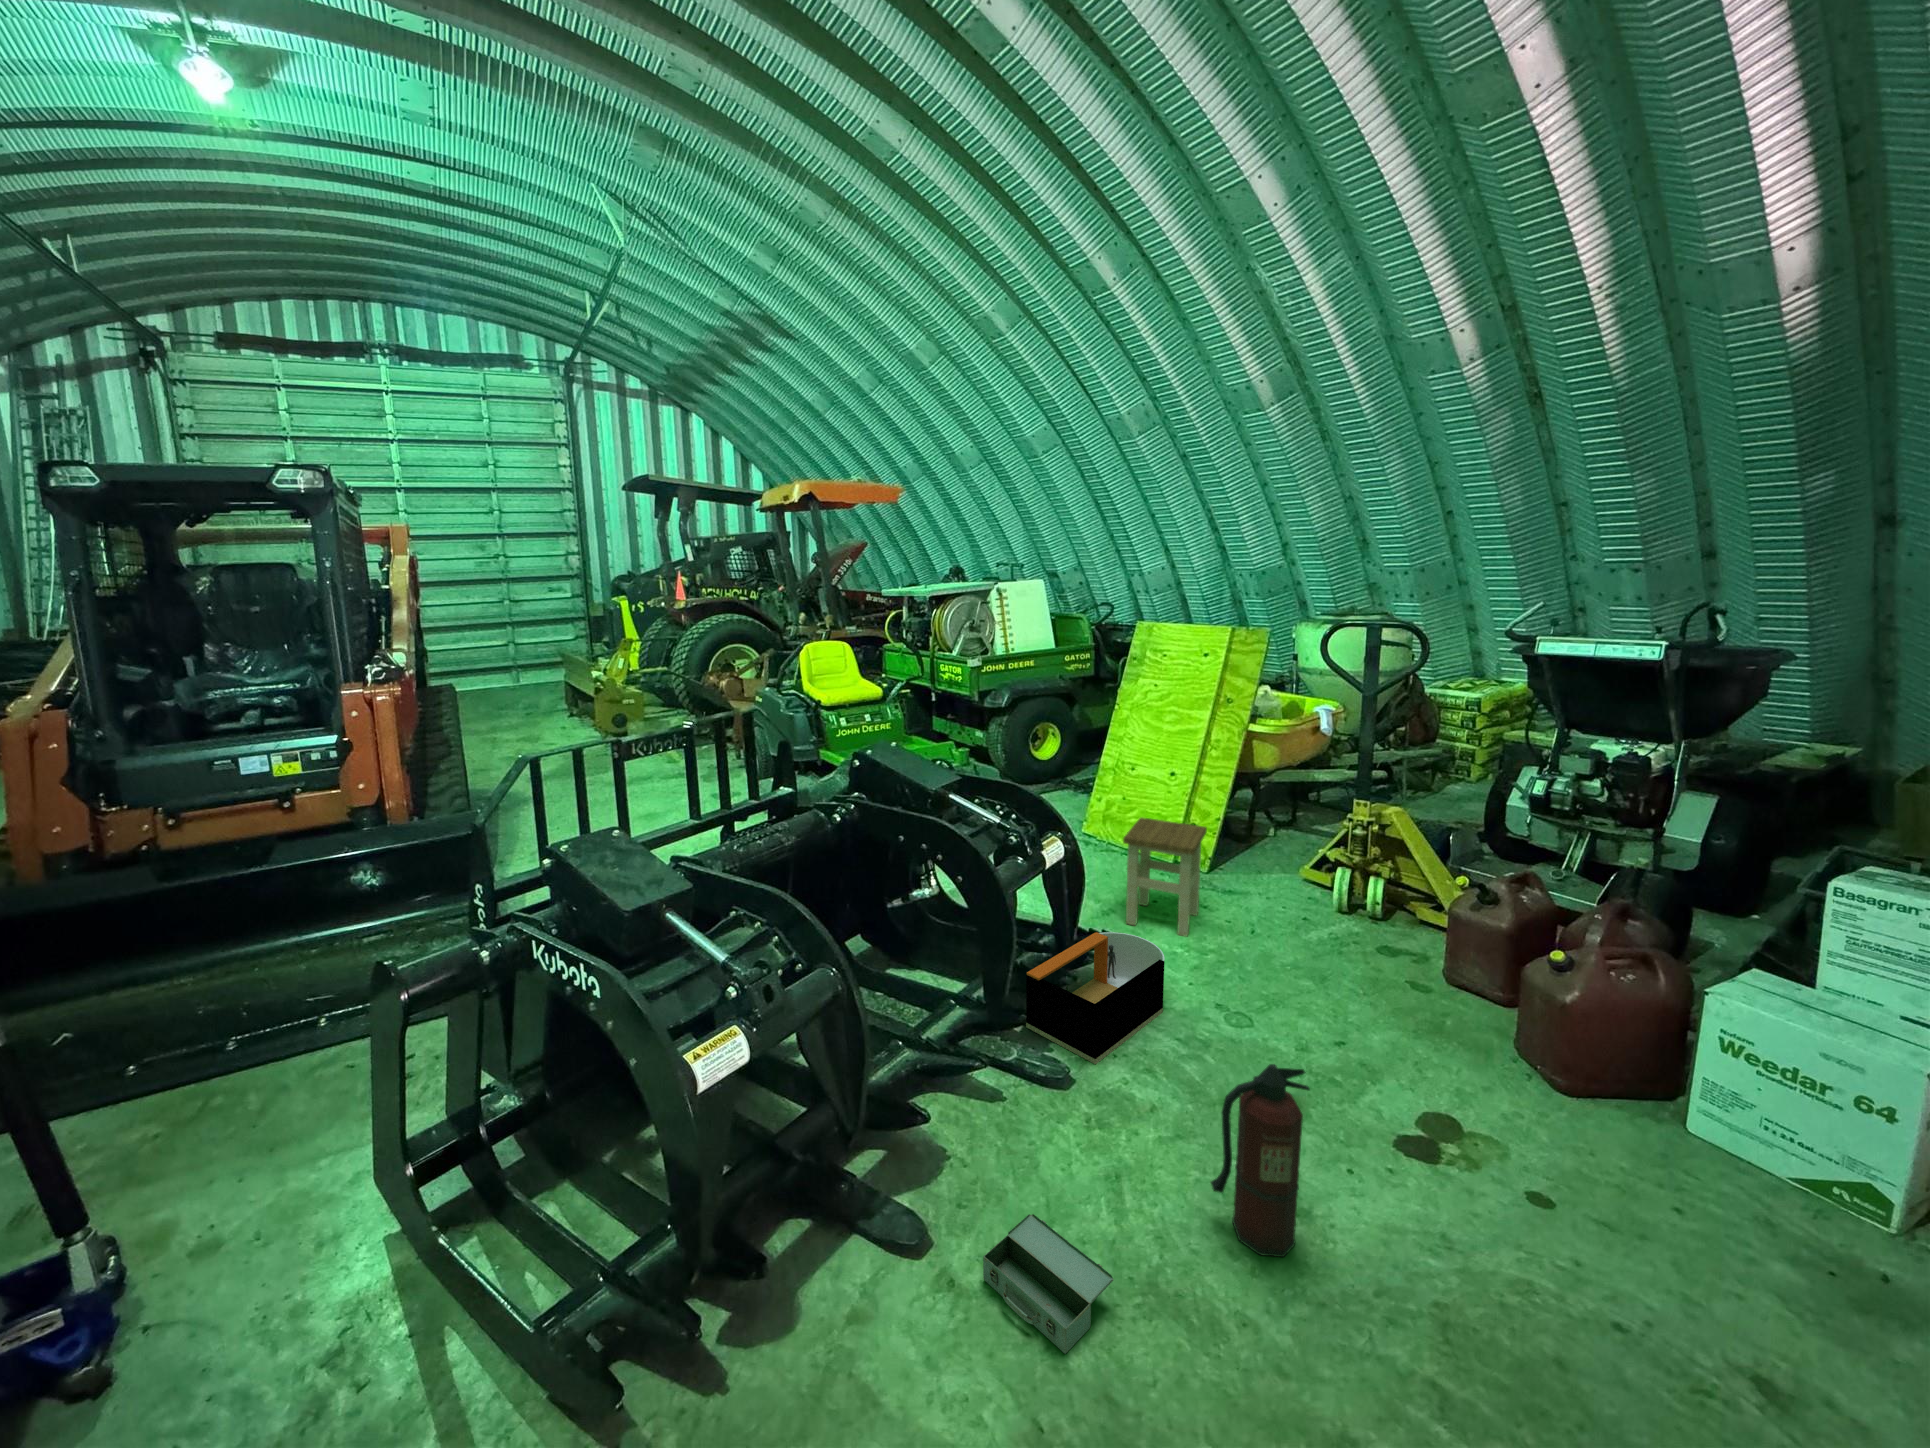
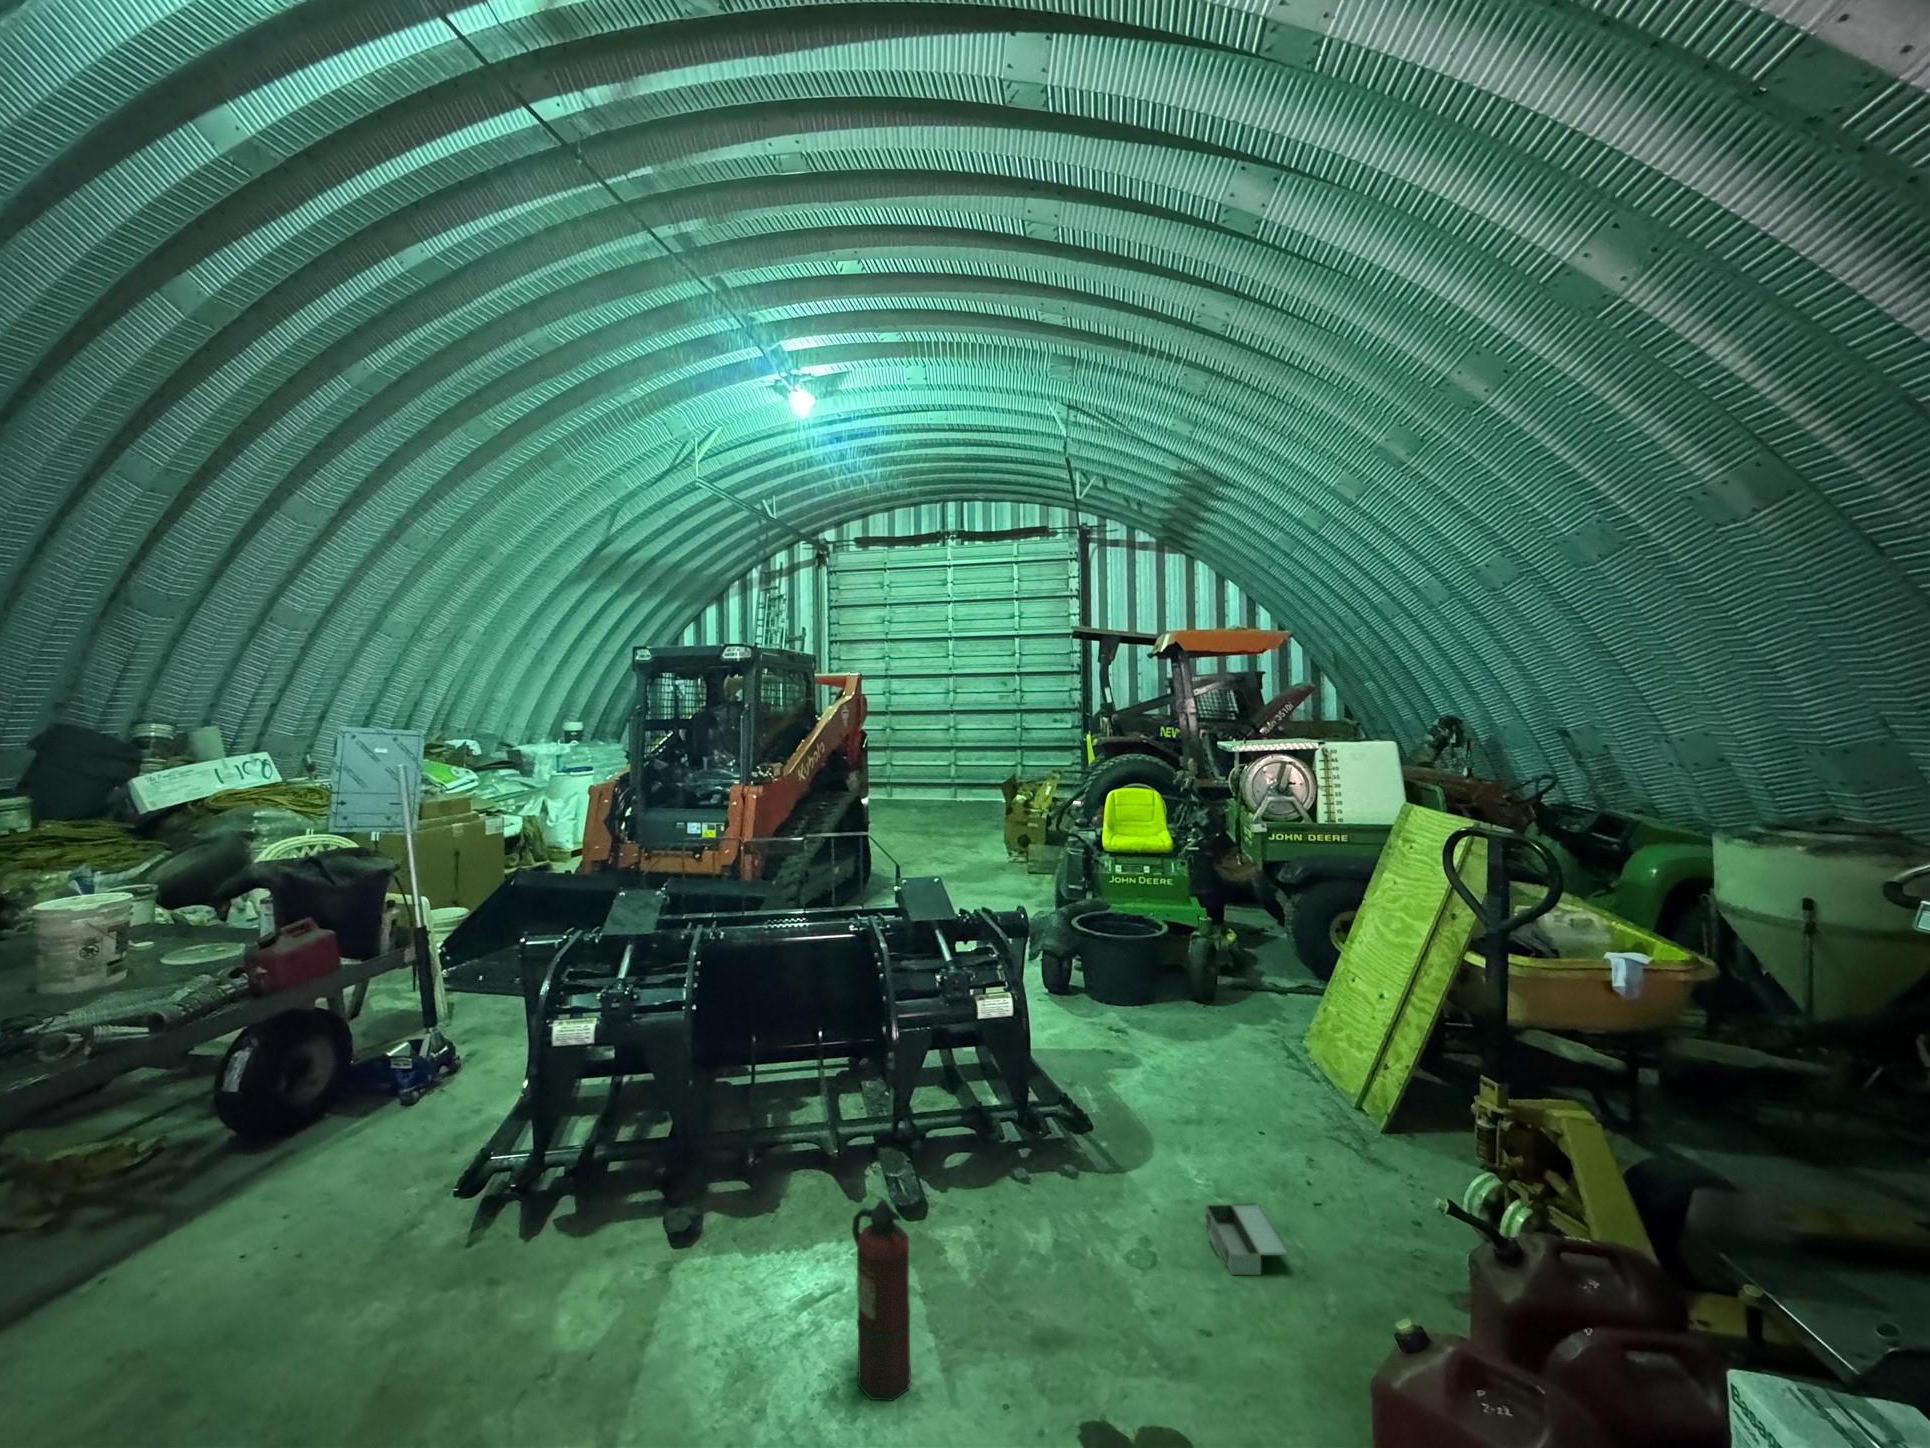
stool: present [1123,817,1207,936] -> none [1189,1023,1308,1175]
storage bin: present [1026,932,1165,1064] -> none [964,1109,1114,1216]
toolbox: present [983,1214,1113,1354] -> present [1206,1203,1289,1275]

